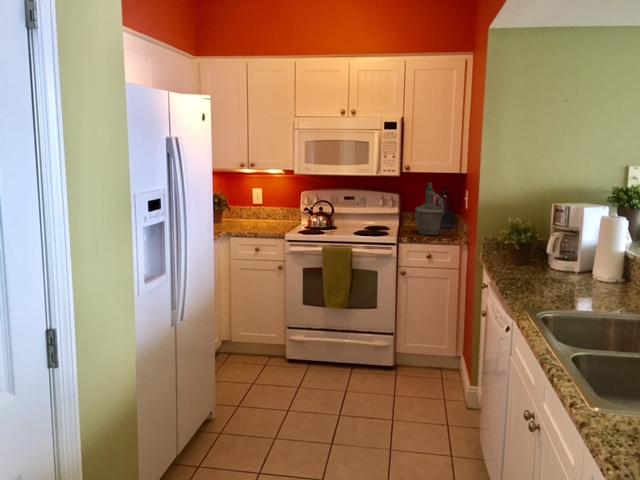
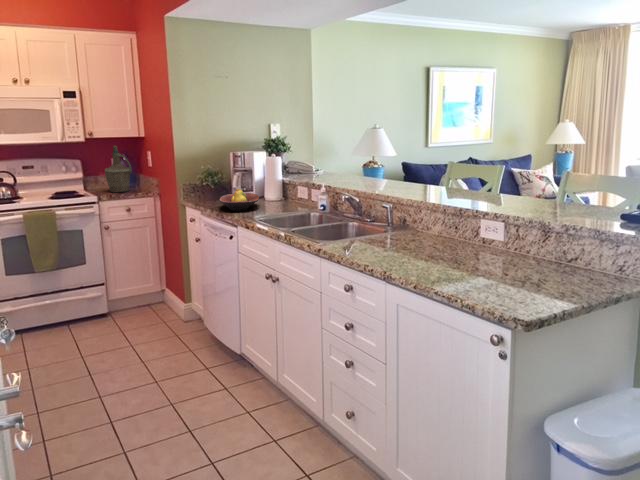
fruit bowl: none [516,256,577,289] -> present [219,189,259,211]

